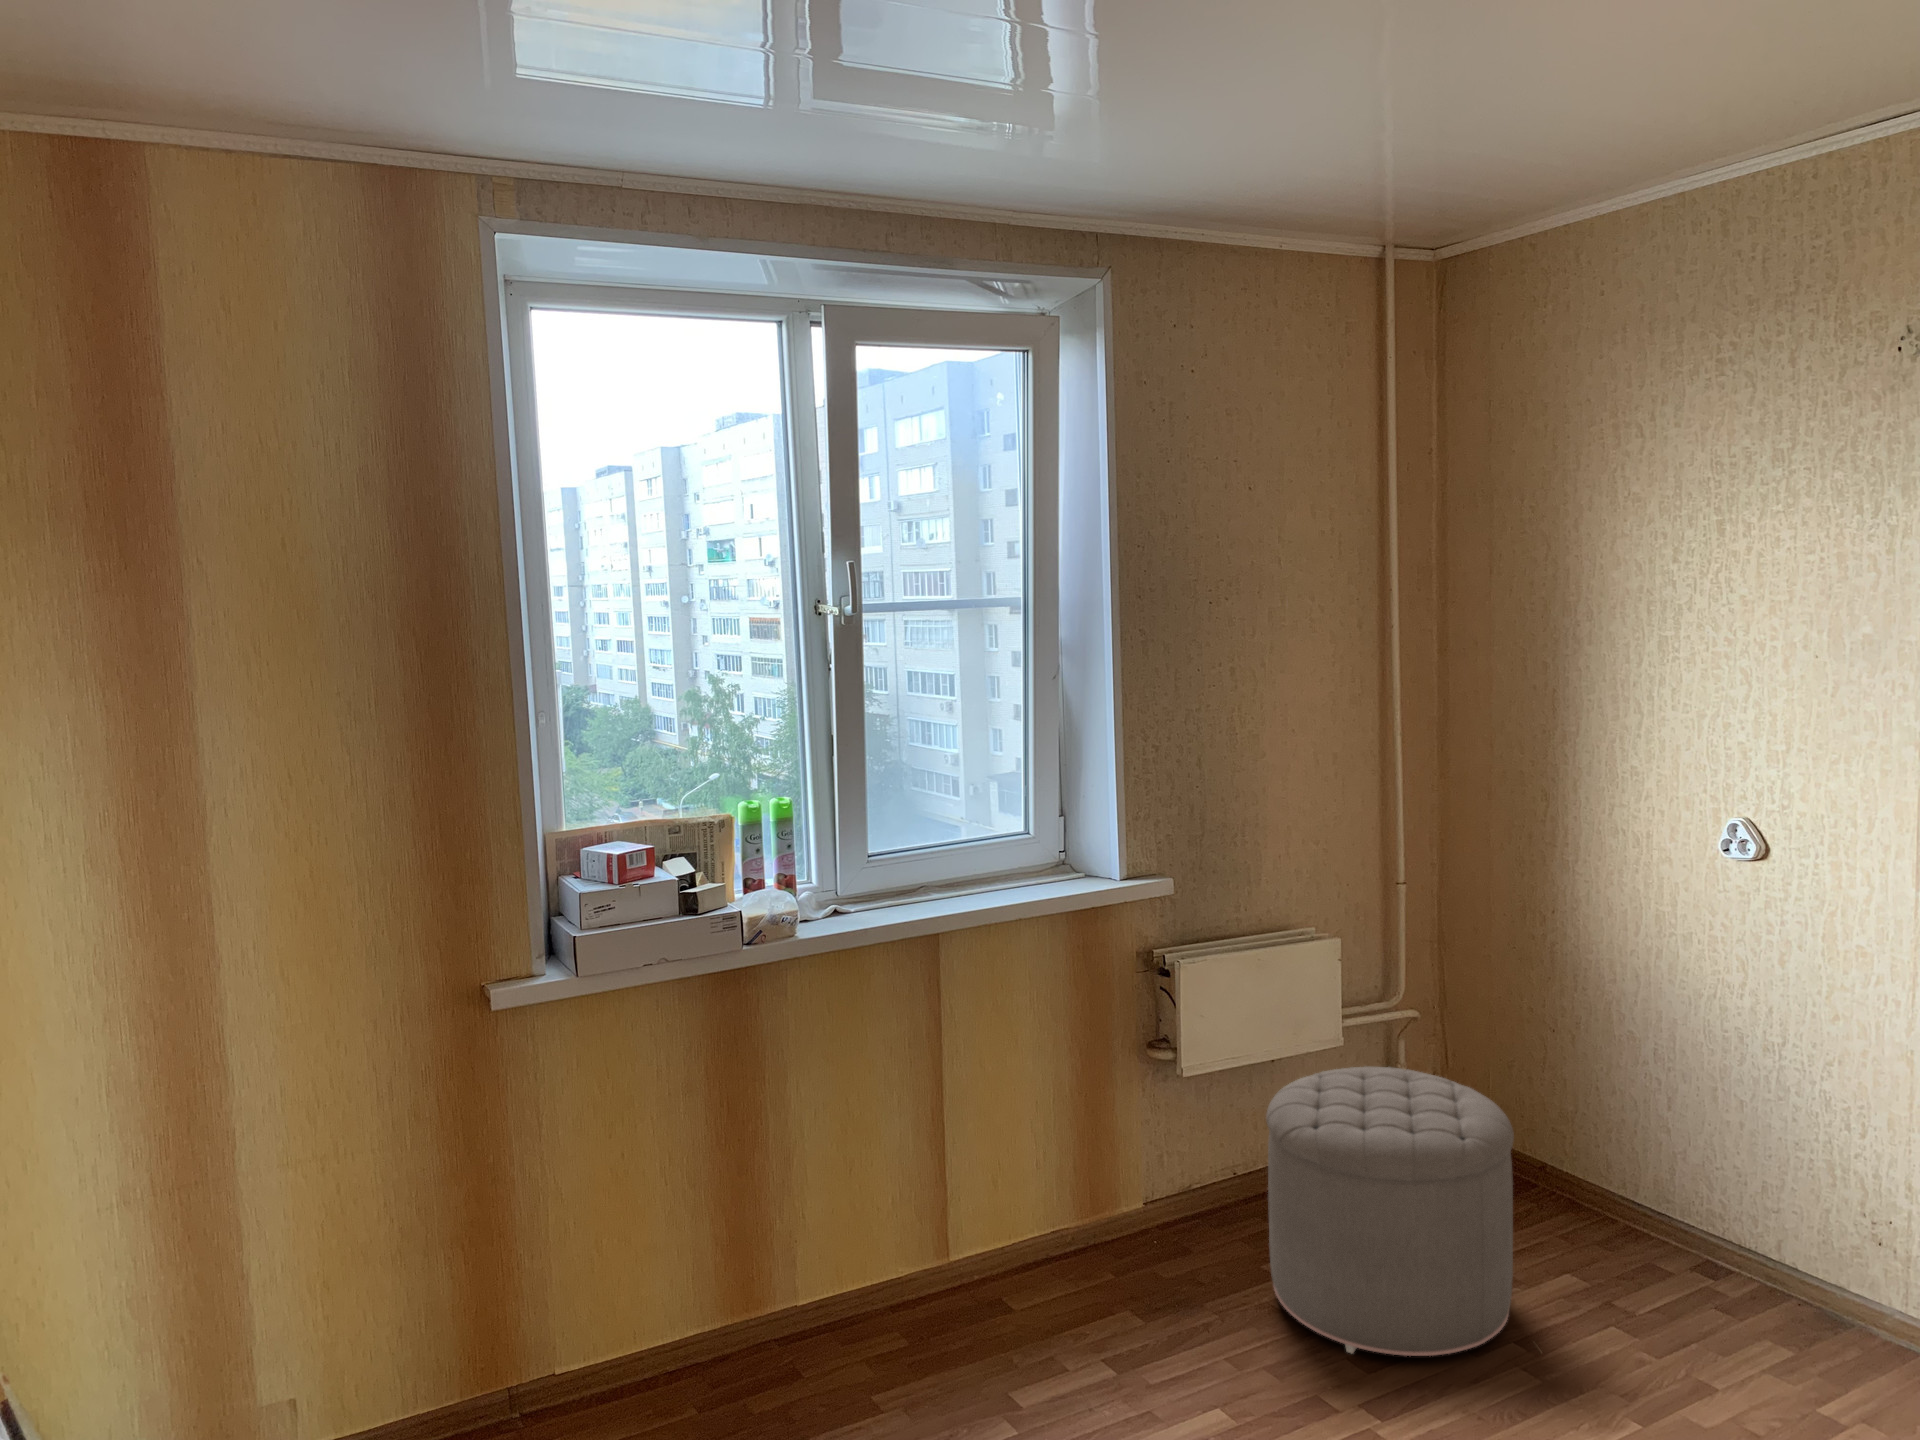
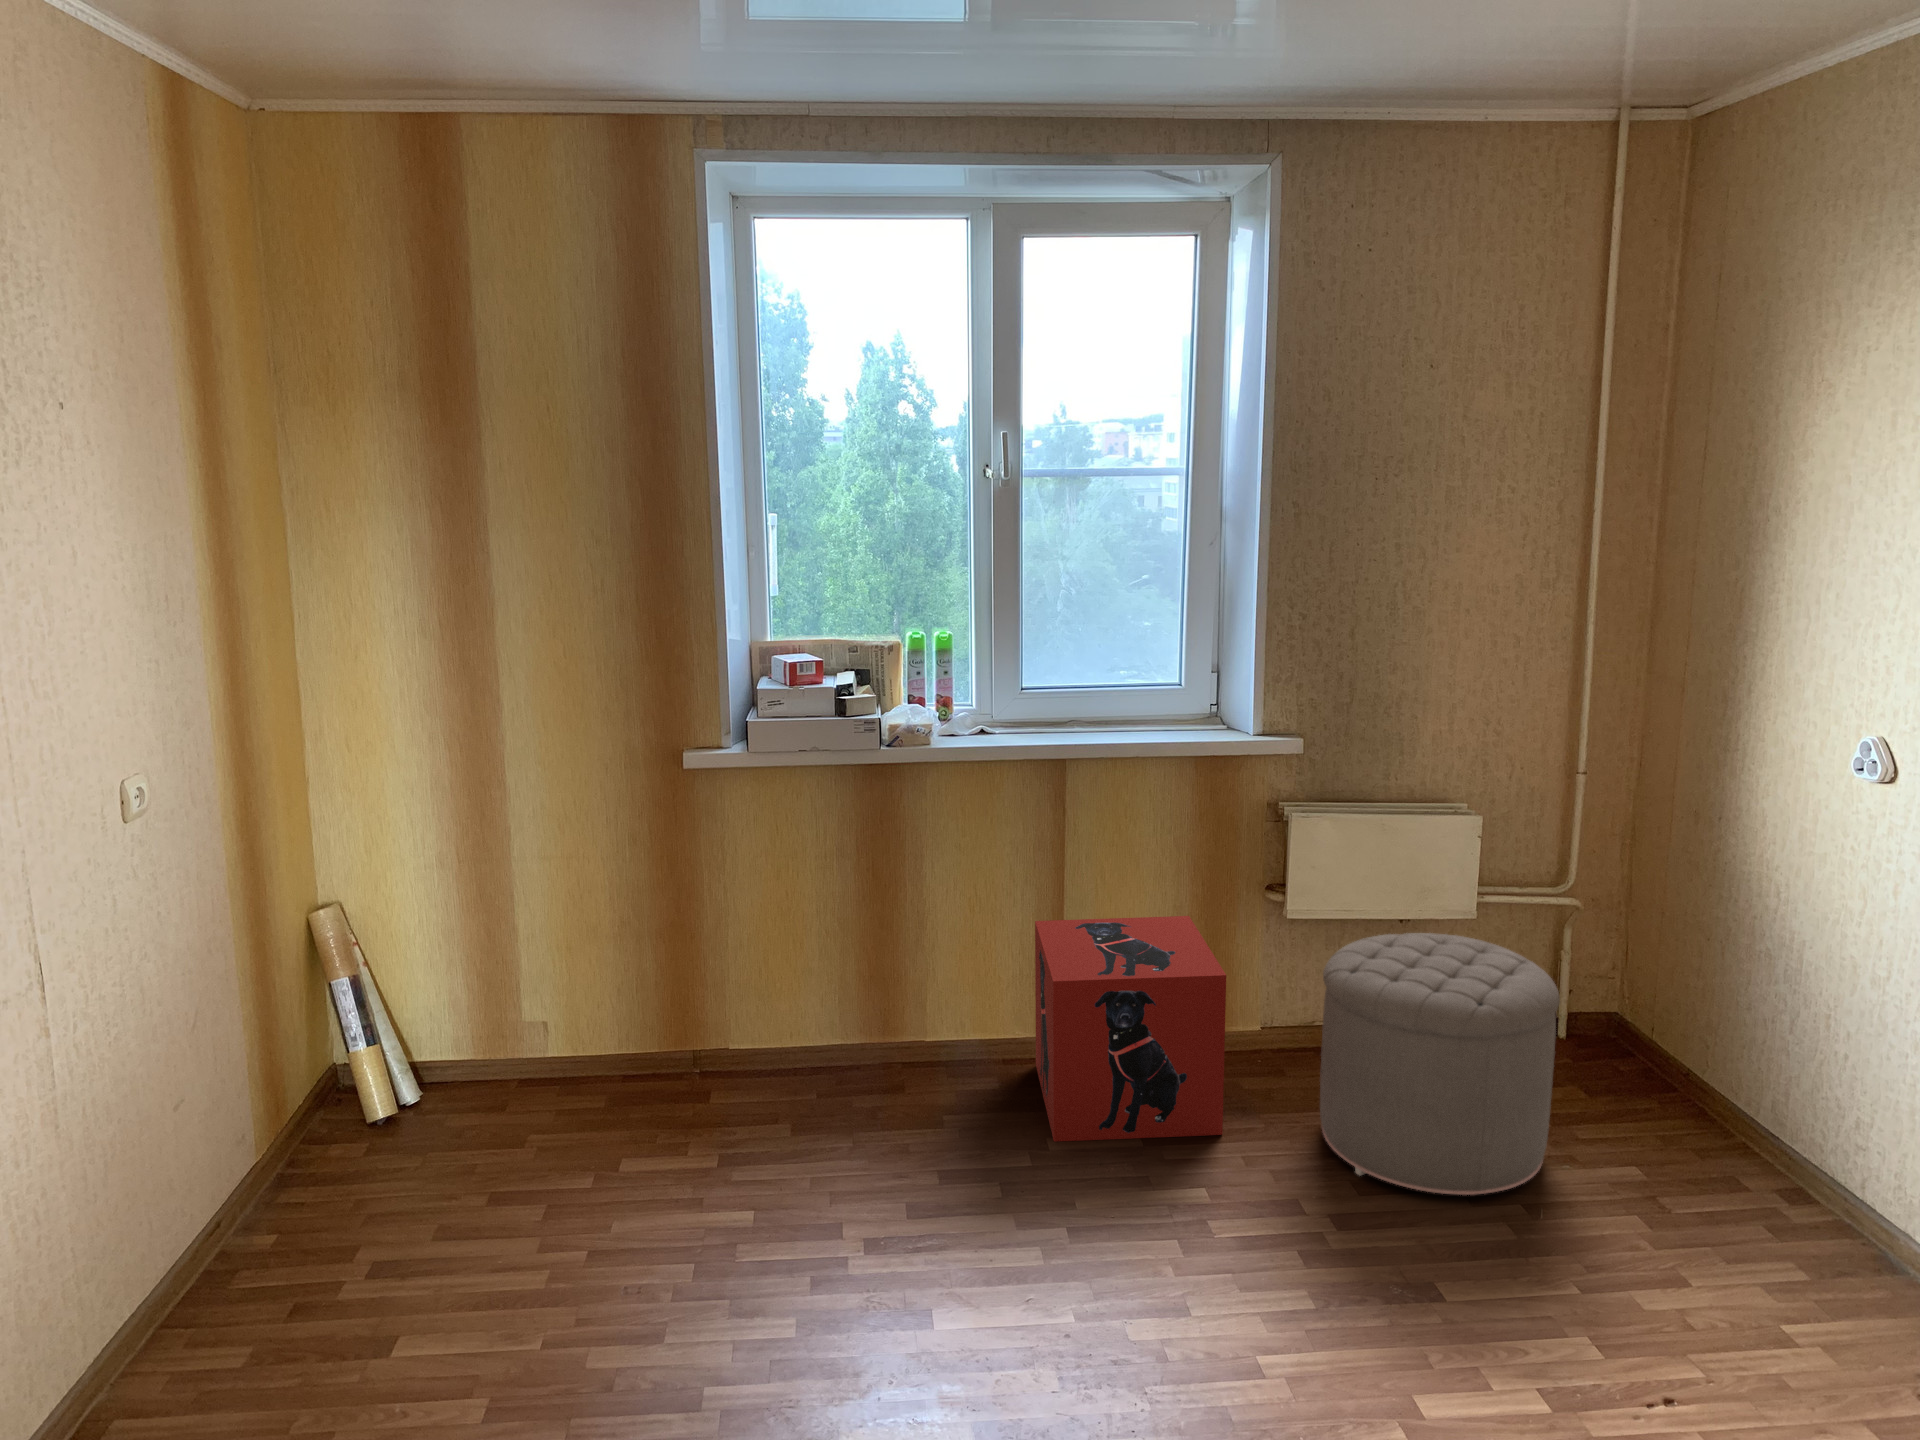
storage box: none [922,1092,1187,1401] -> present [1035,916,1226,1142]

